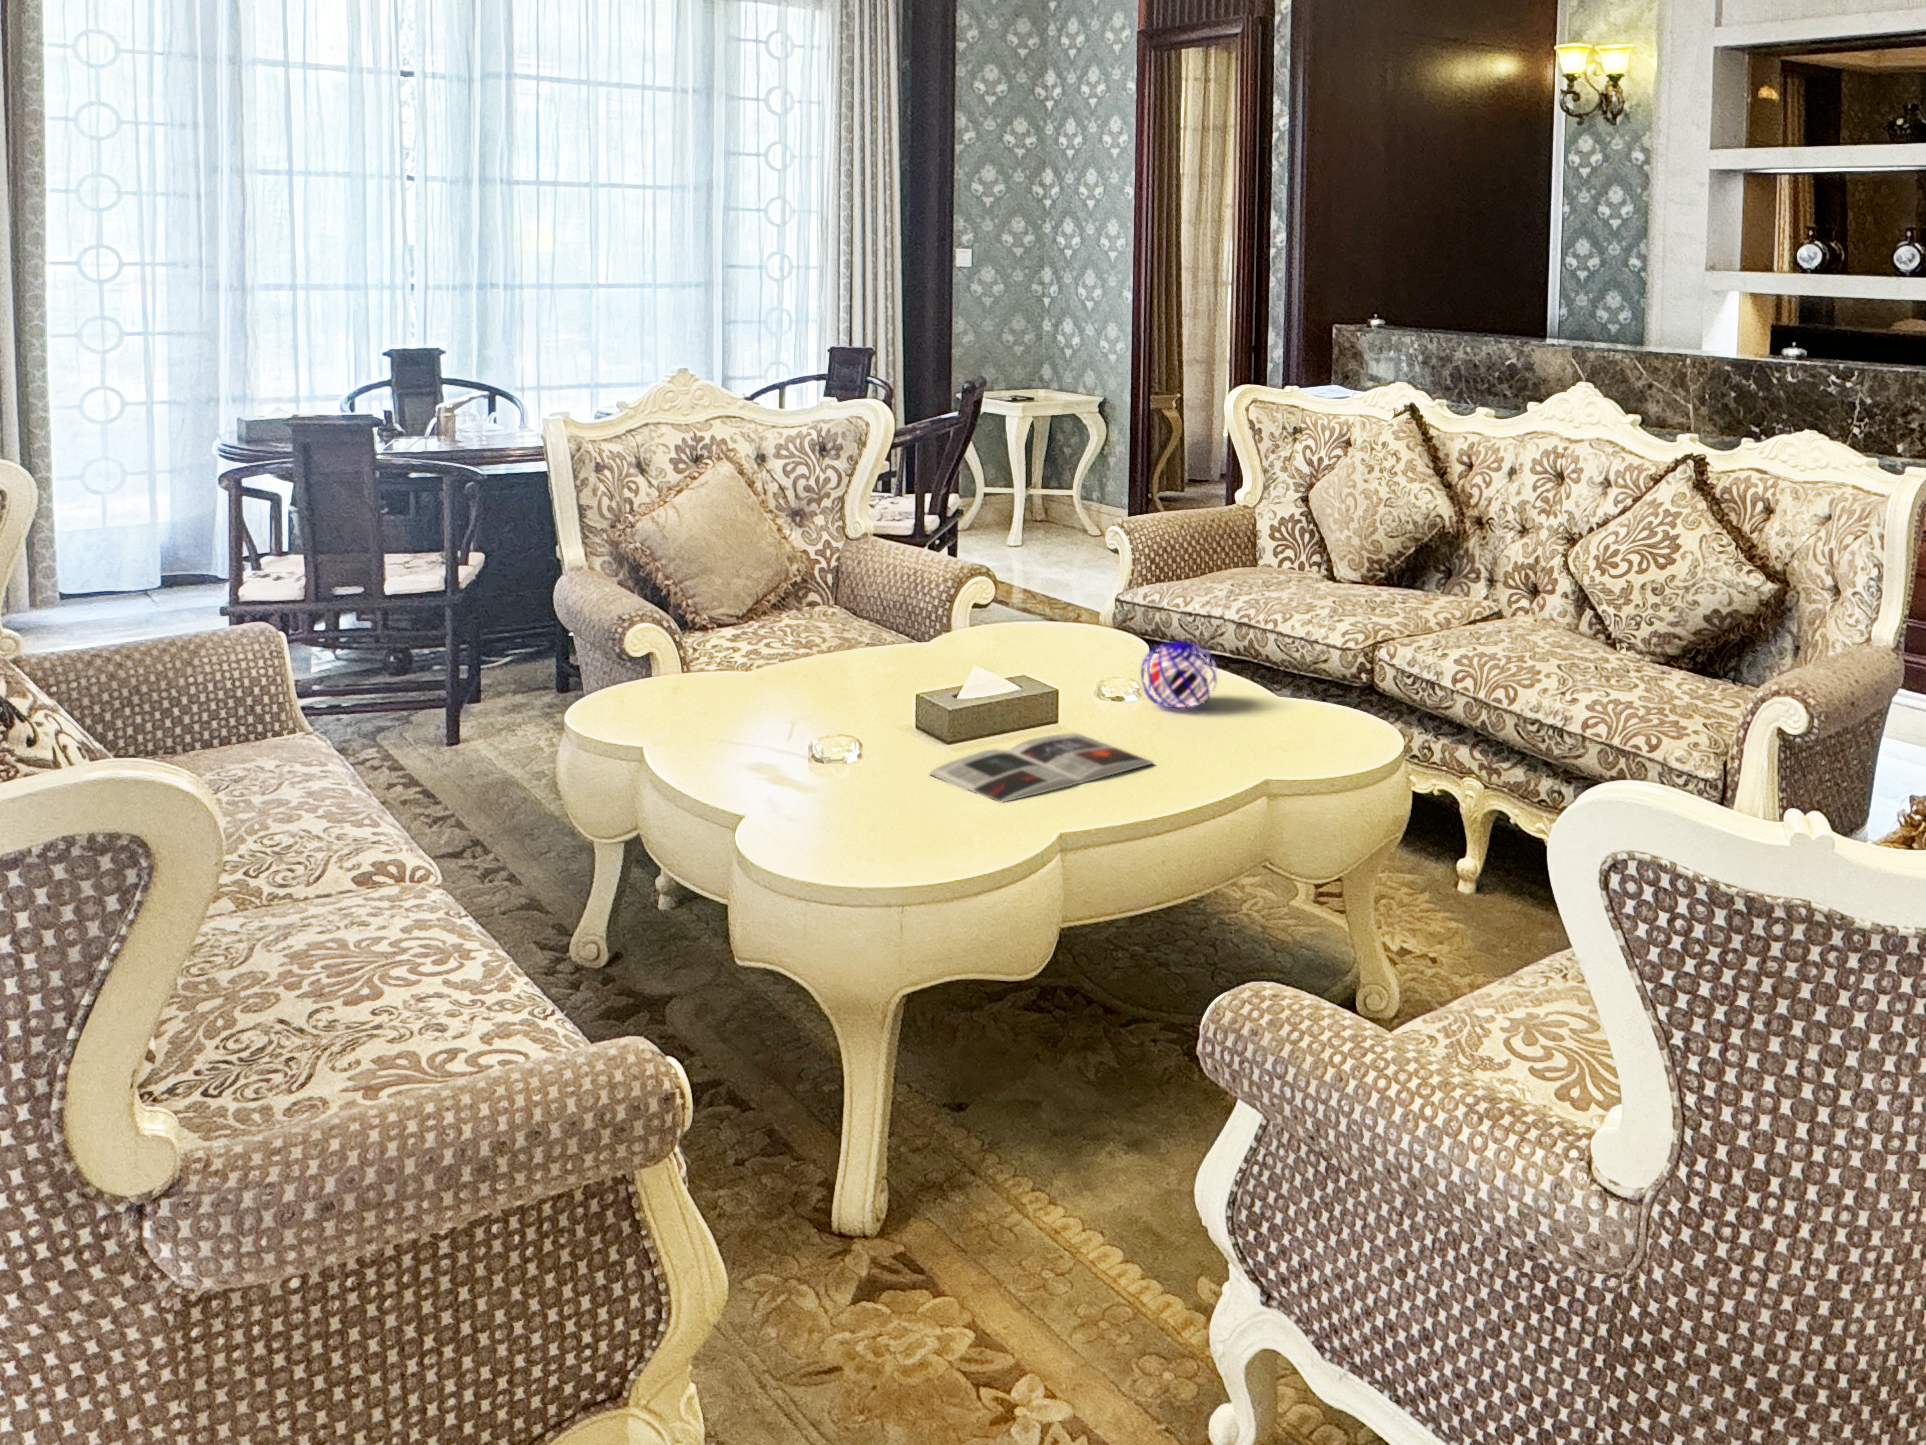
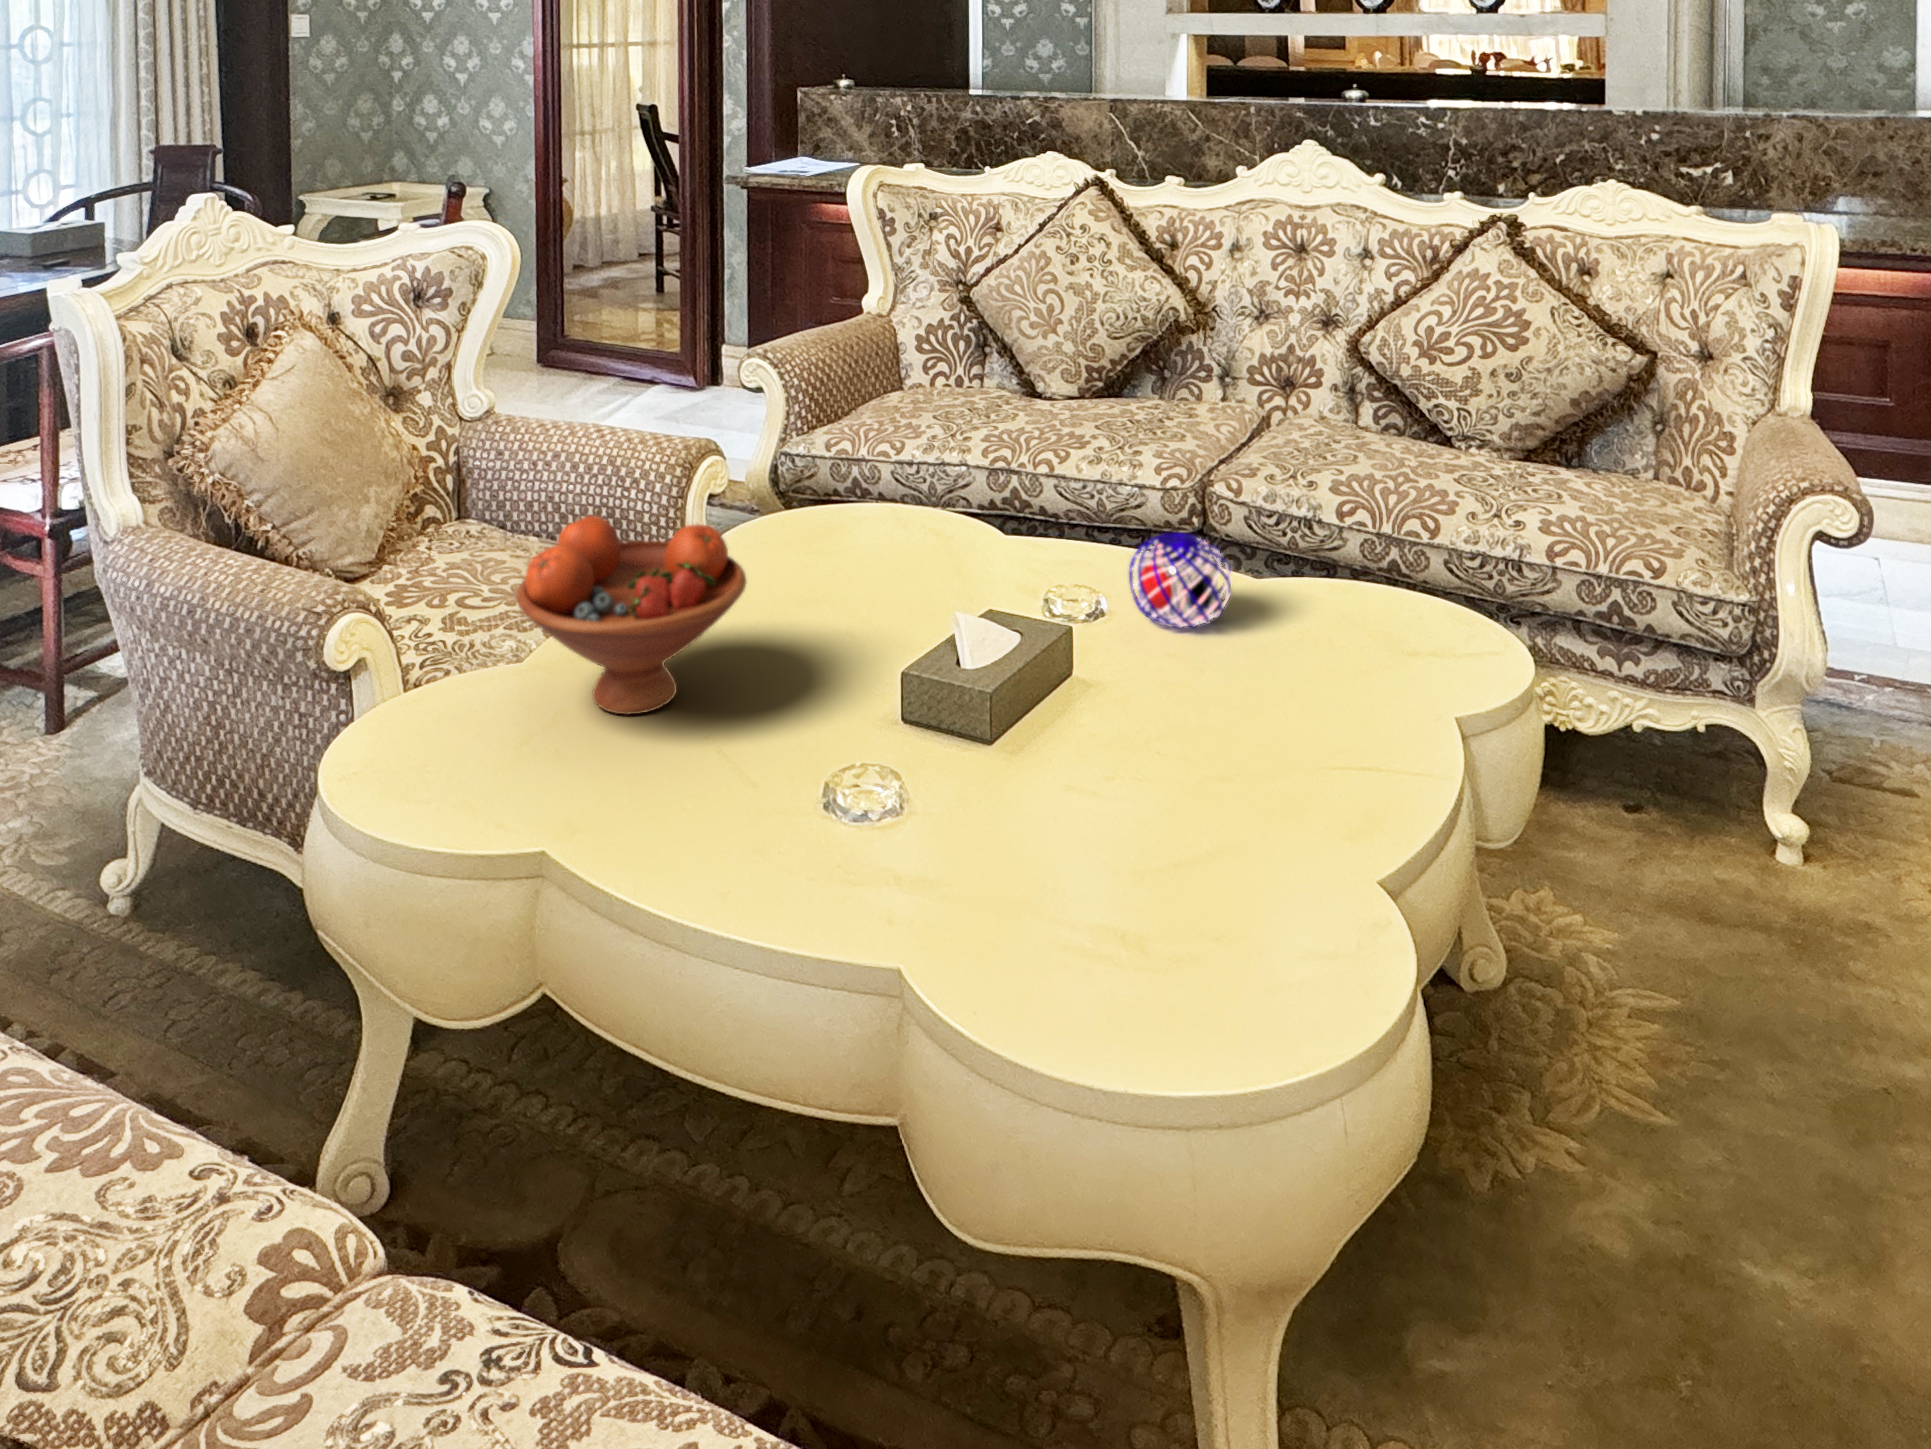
fruit bowl: none [699,573,856,699] -> present [517,516,746,714]
magazine: present [930,733,1152,802] -> none [1085,701,1329,869]

